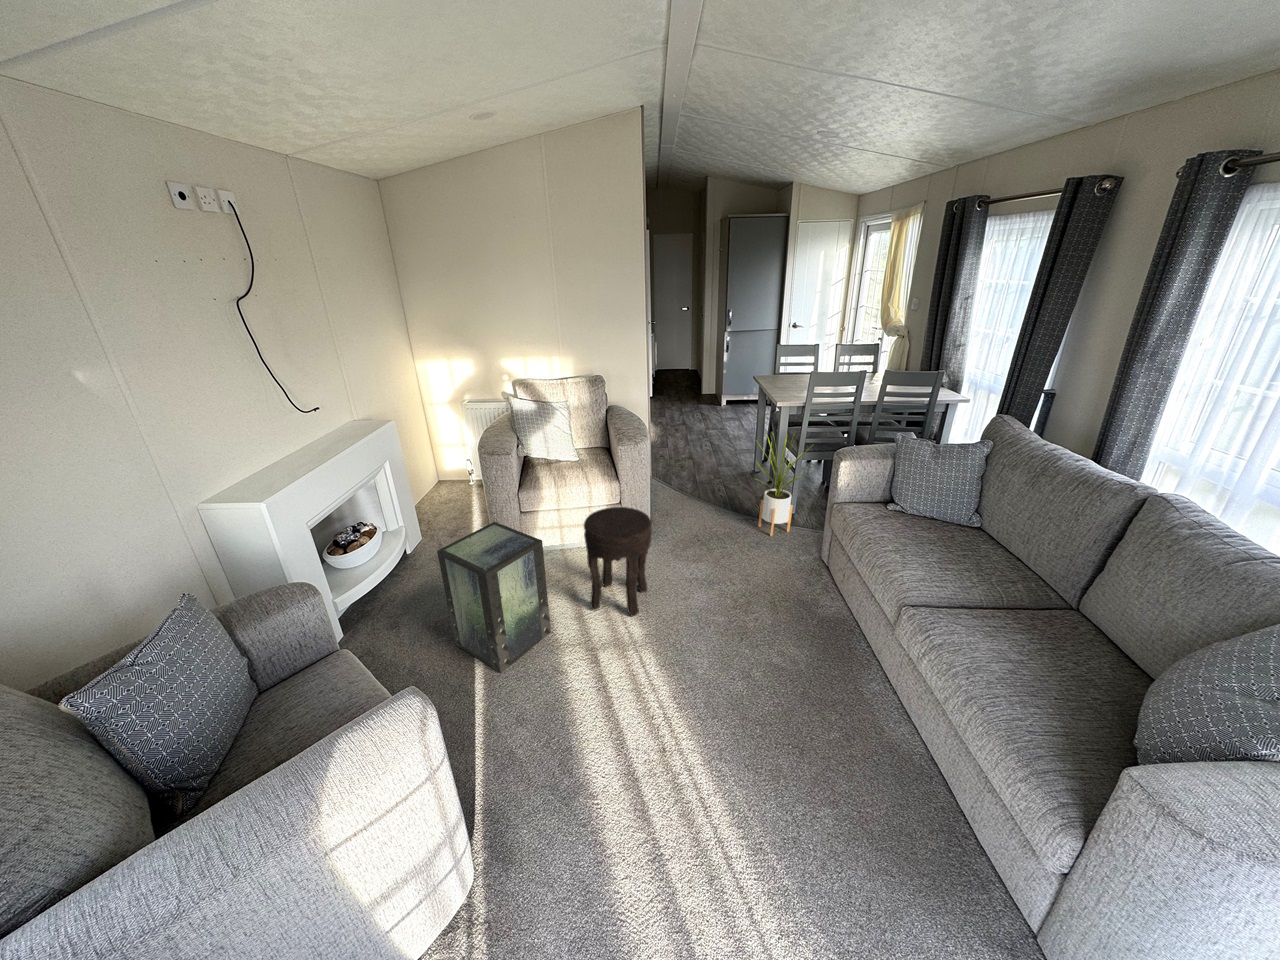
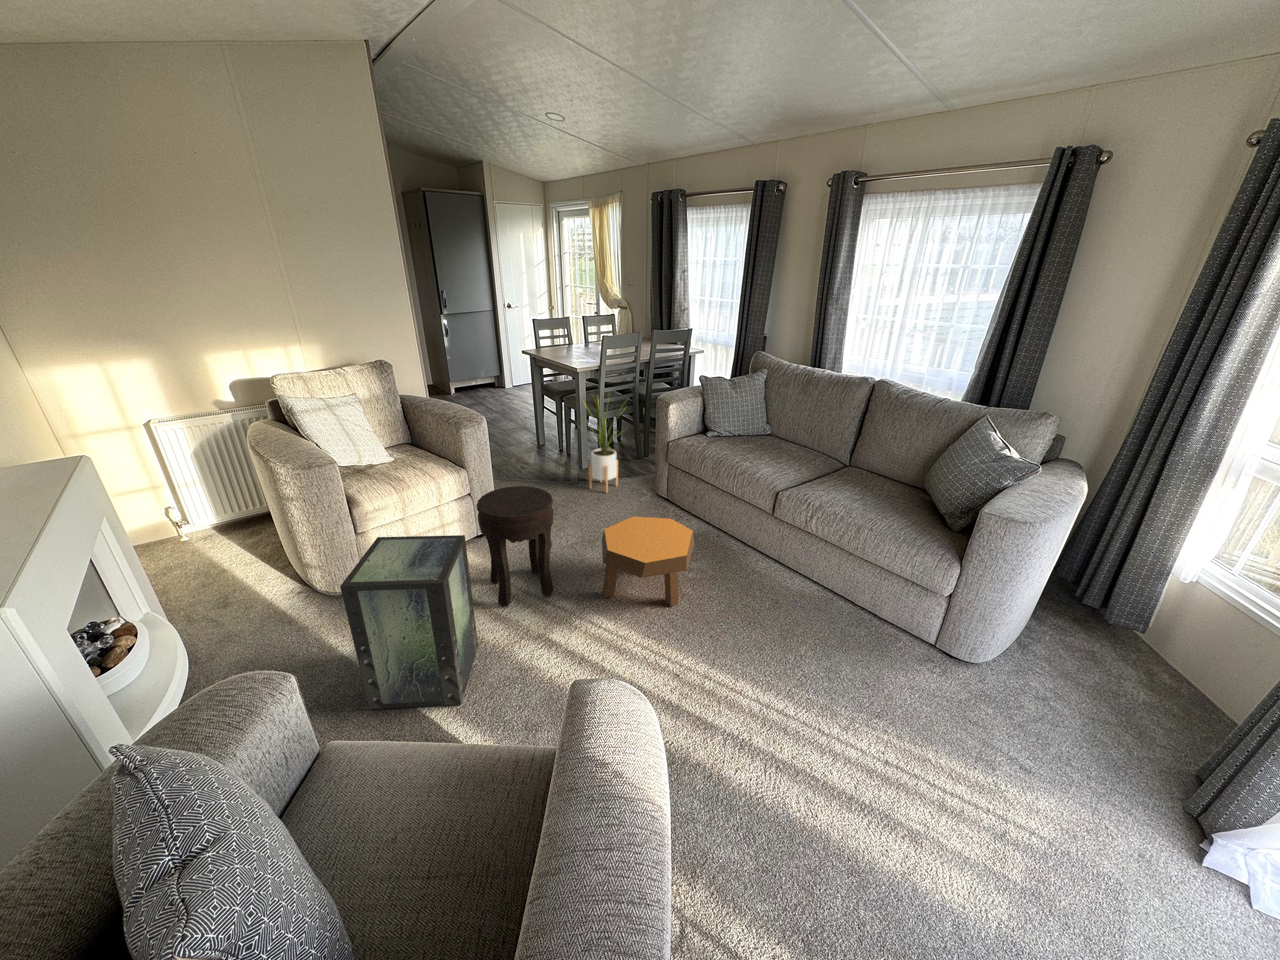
footstool: none [669,571,778,680] -> present [602,517,695,607]

